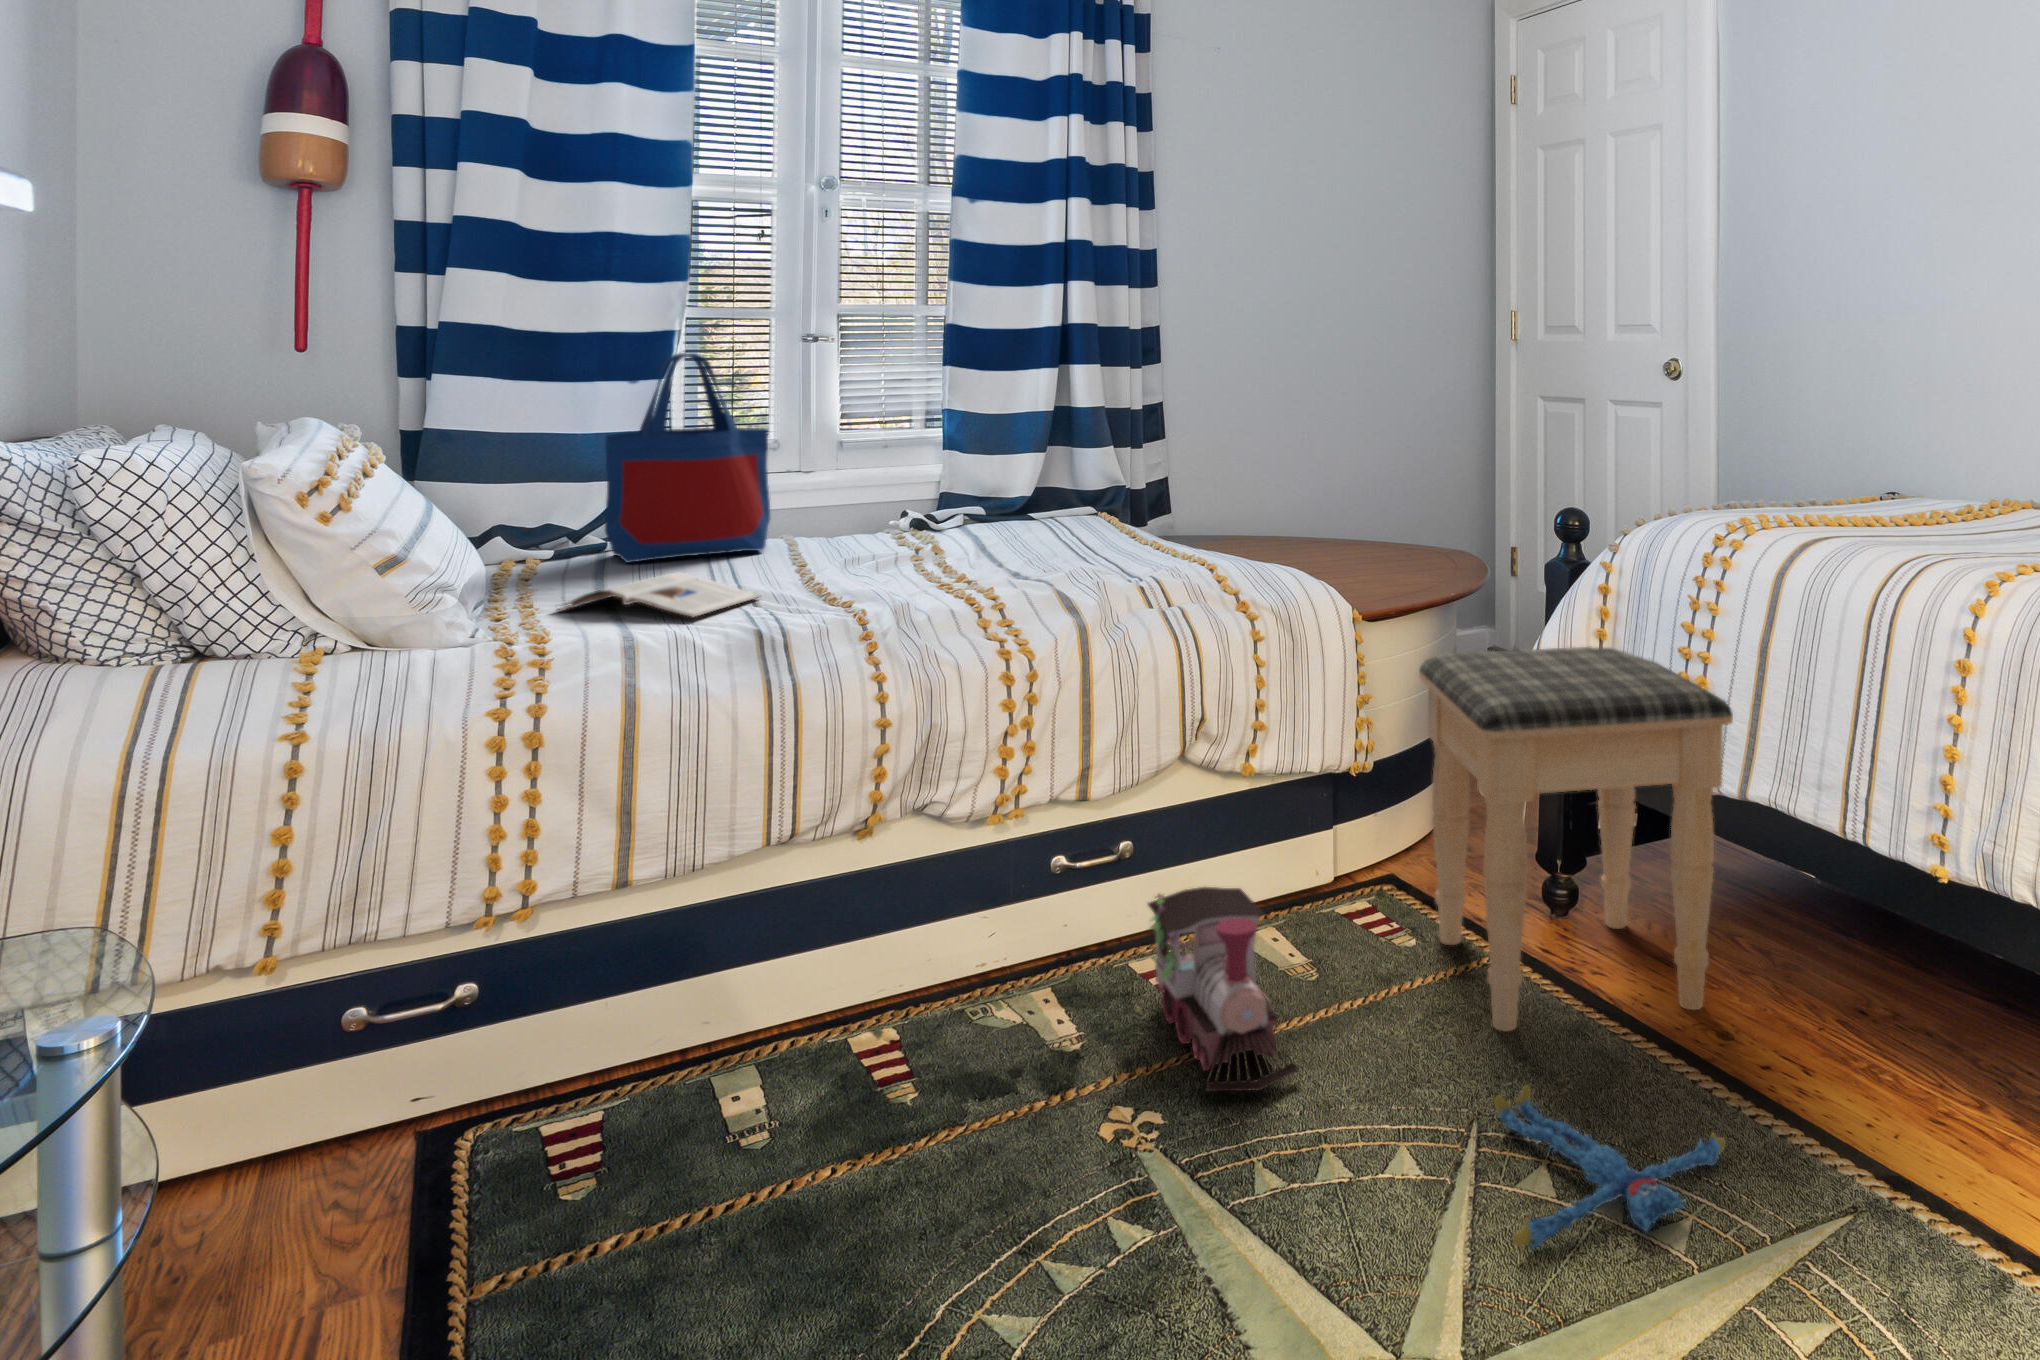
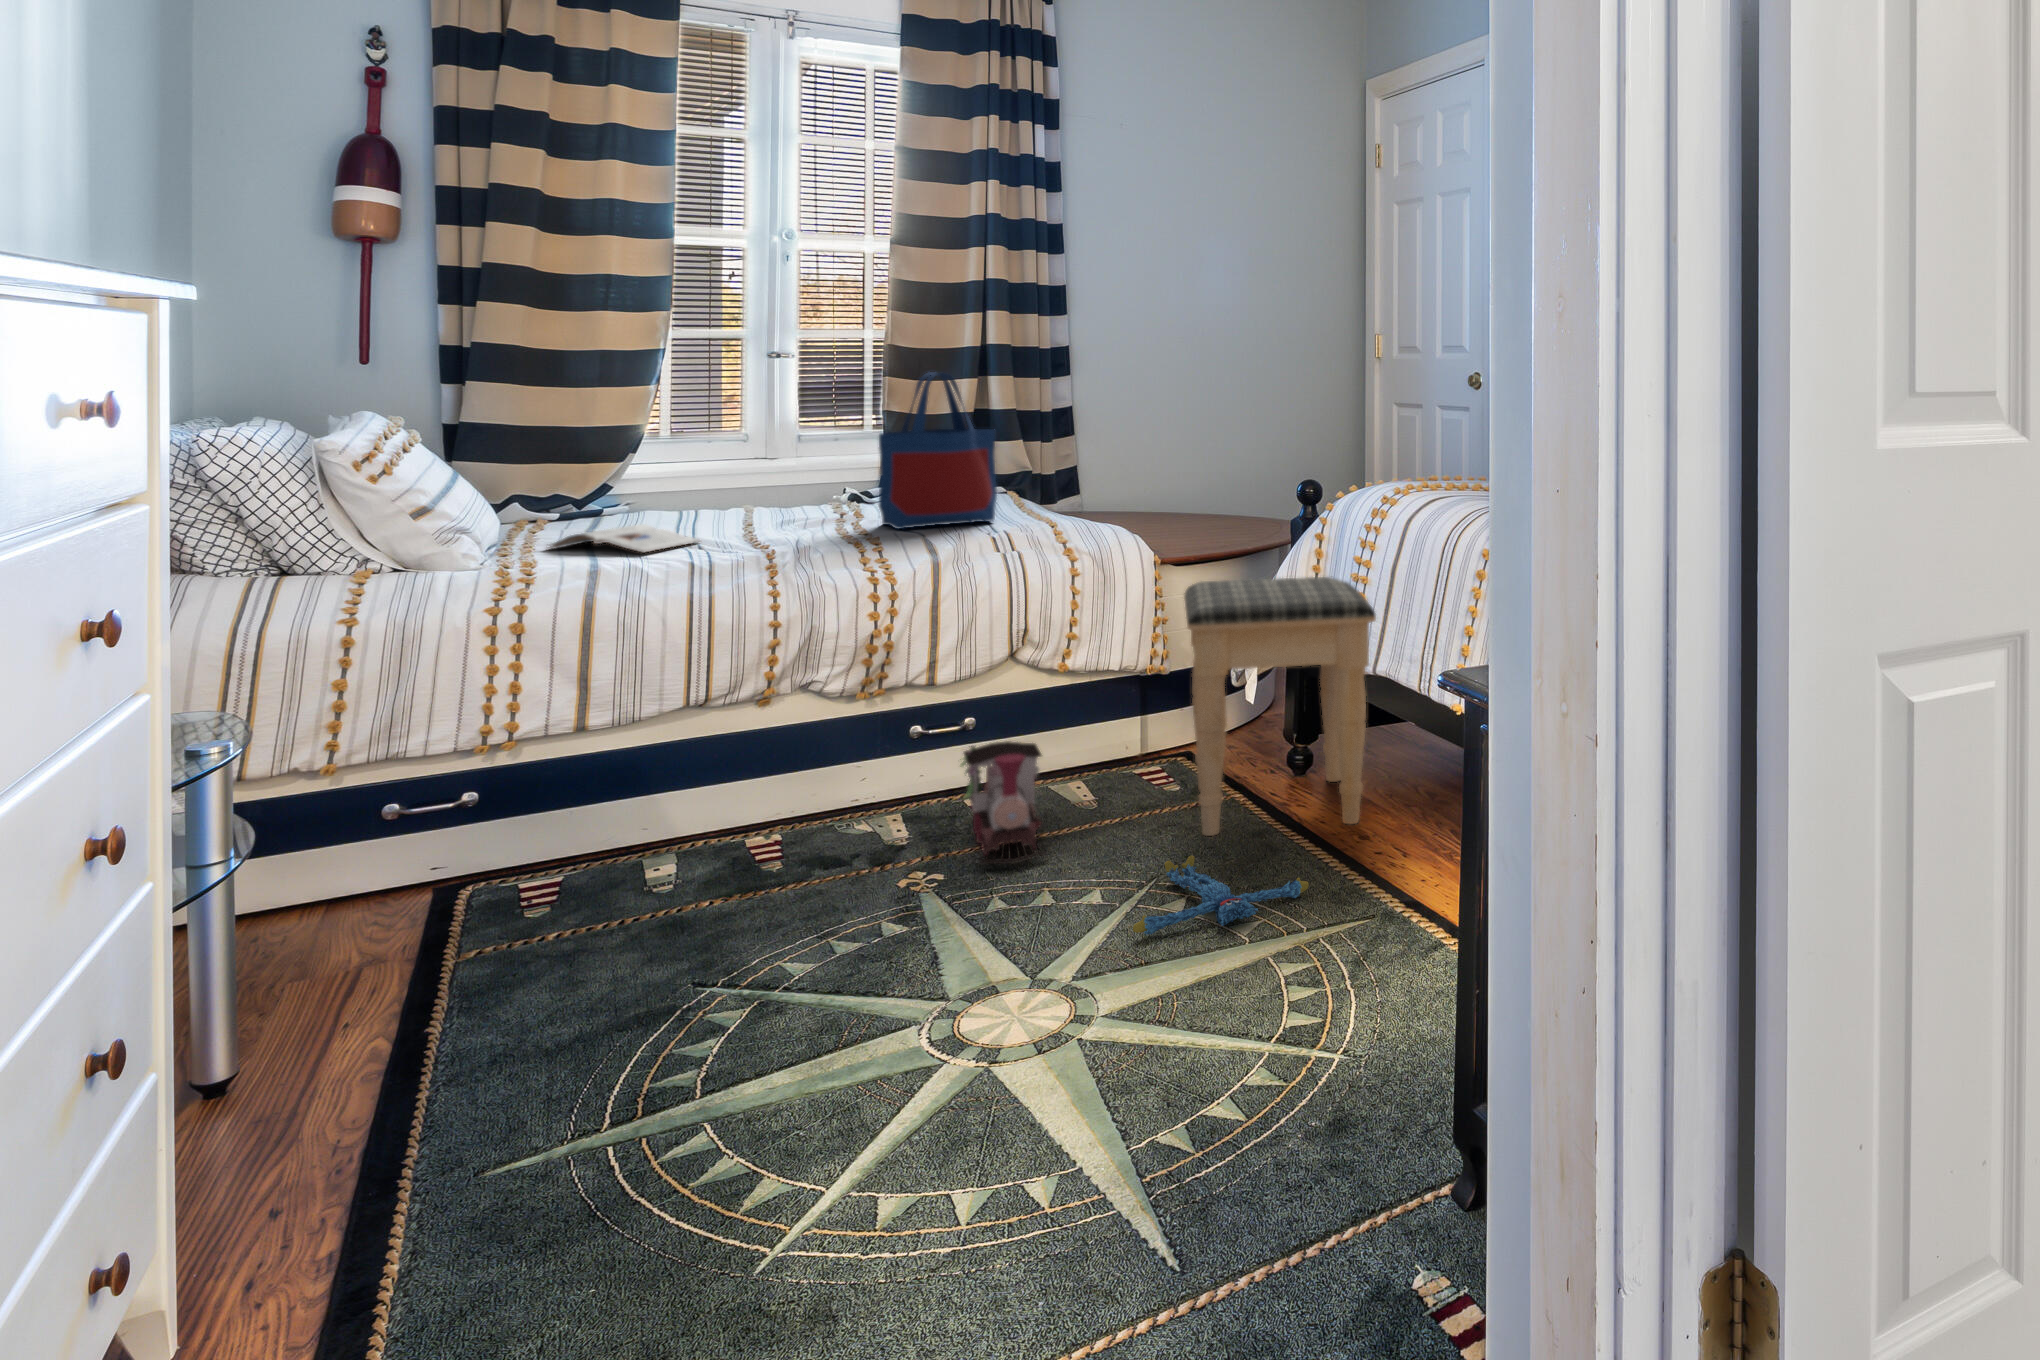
tote bag: present [605,353,770,563] -> present [879,372,997,529]

